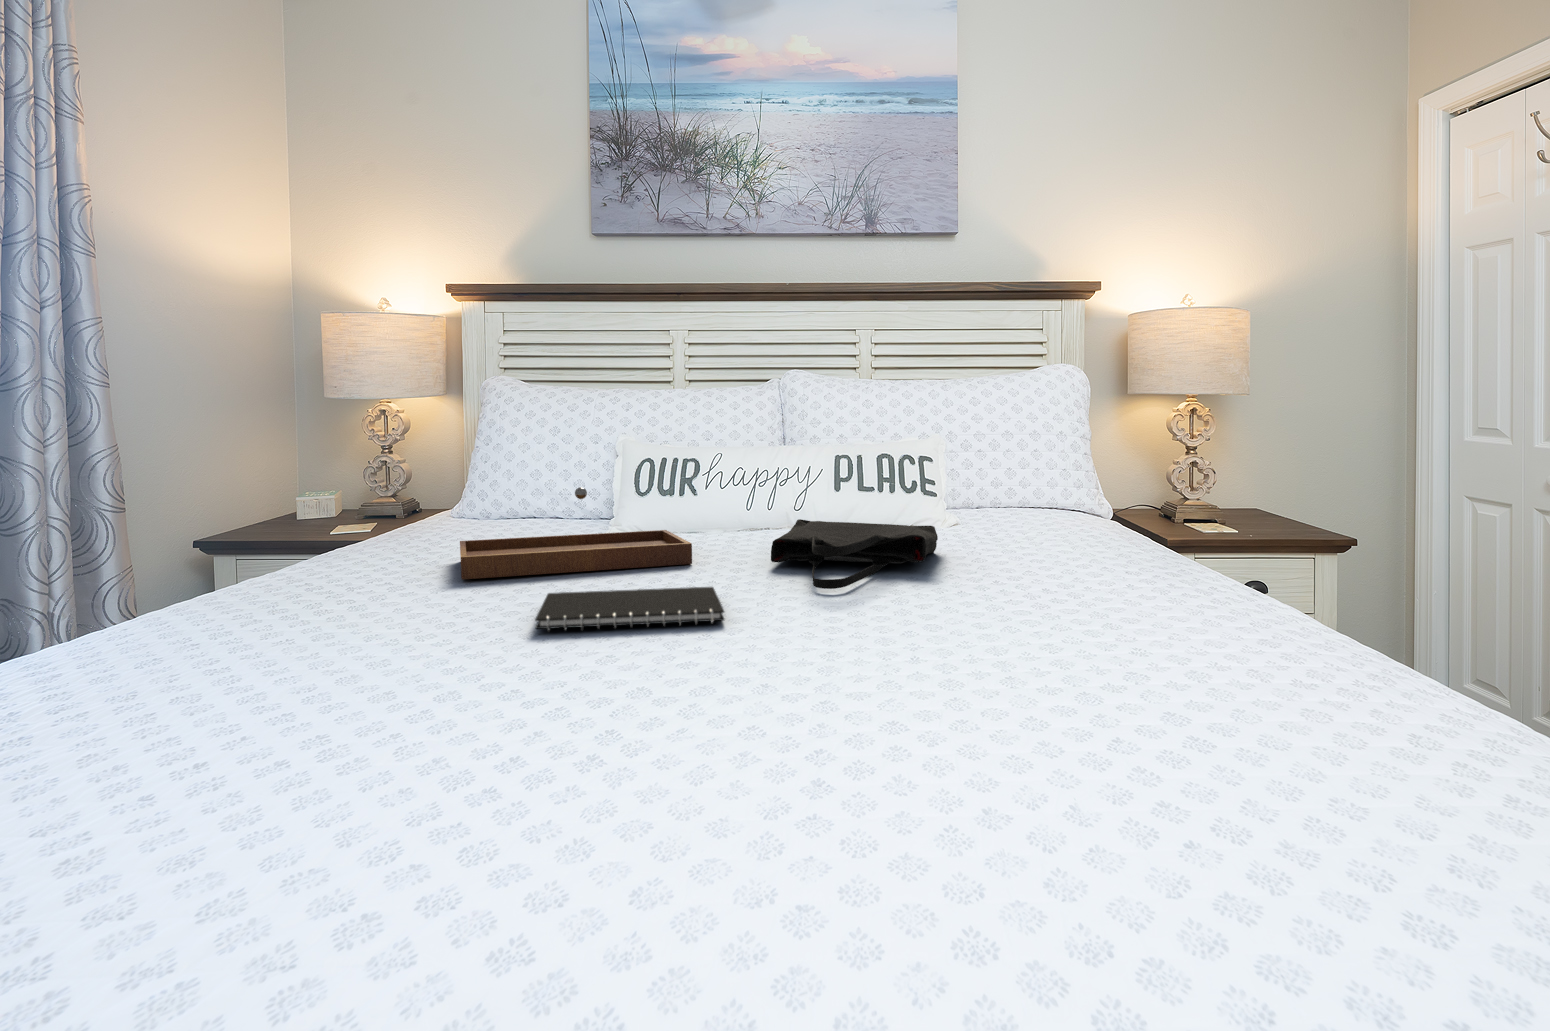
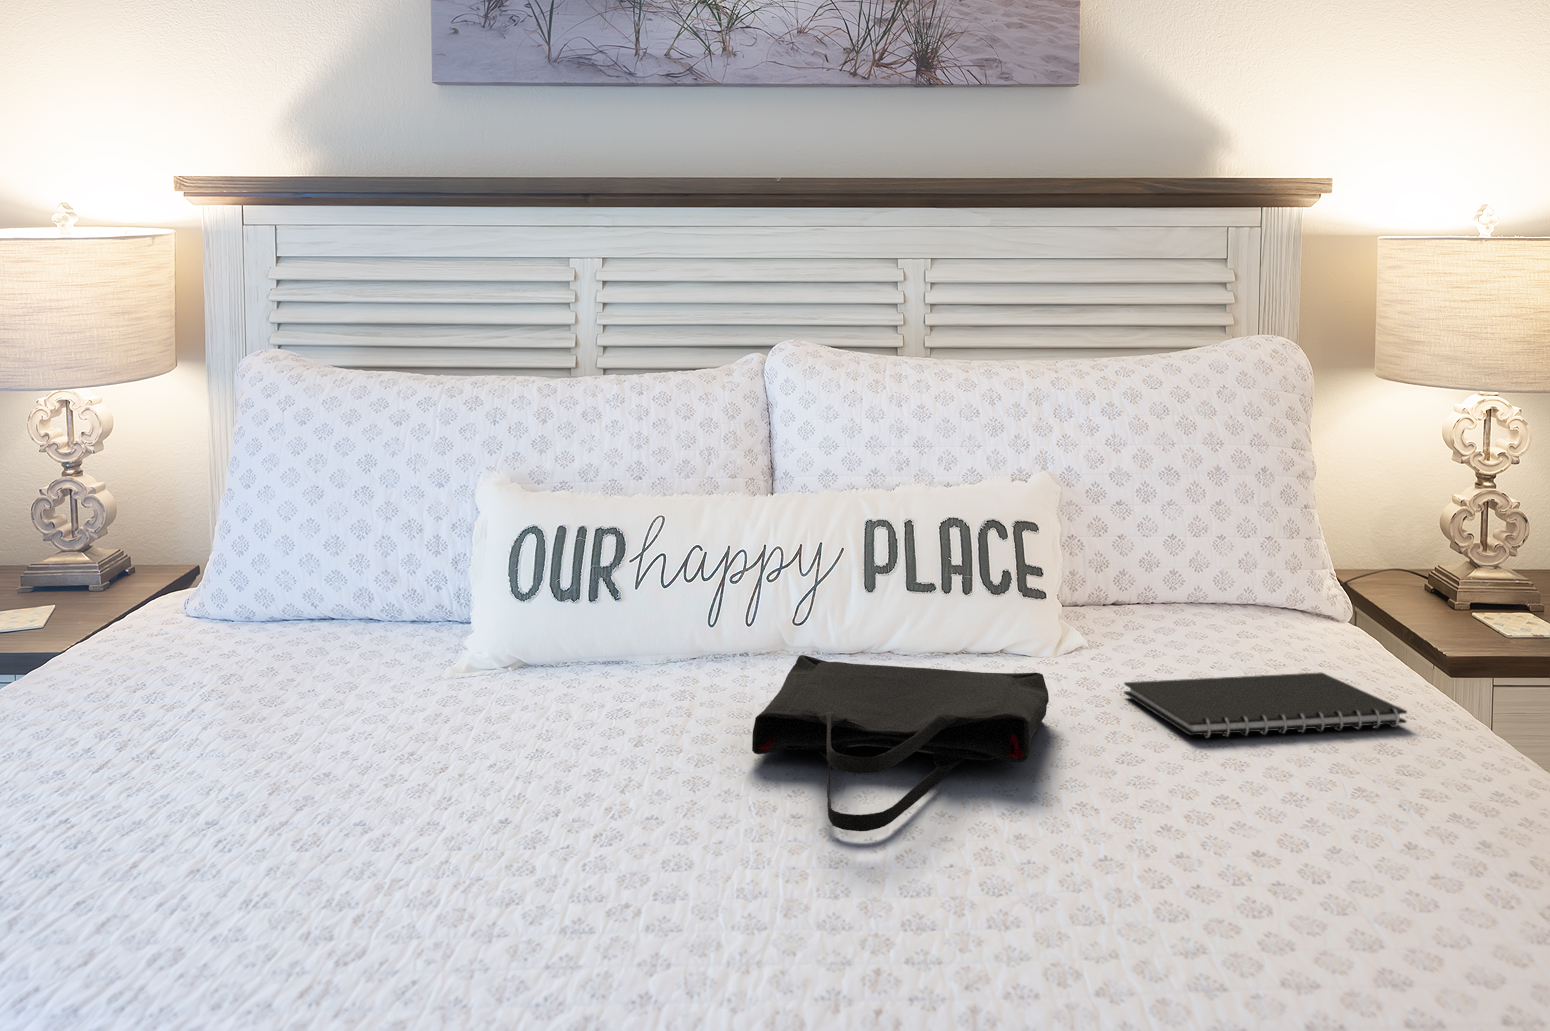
tray: present [460,487,692,579] -> none [194,608,612,799]
notebook: present [535,587,724,631] -> present [1124,673,1407,738]

